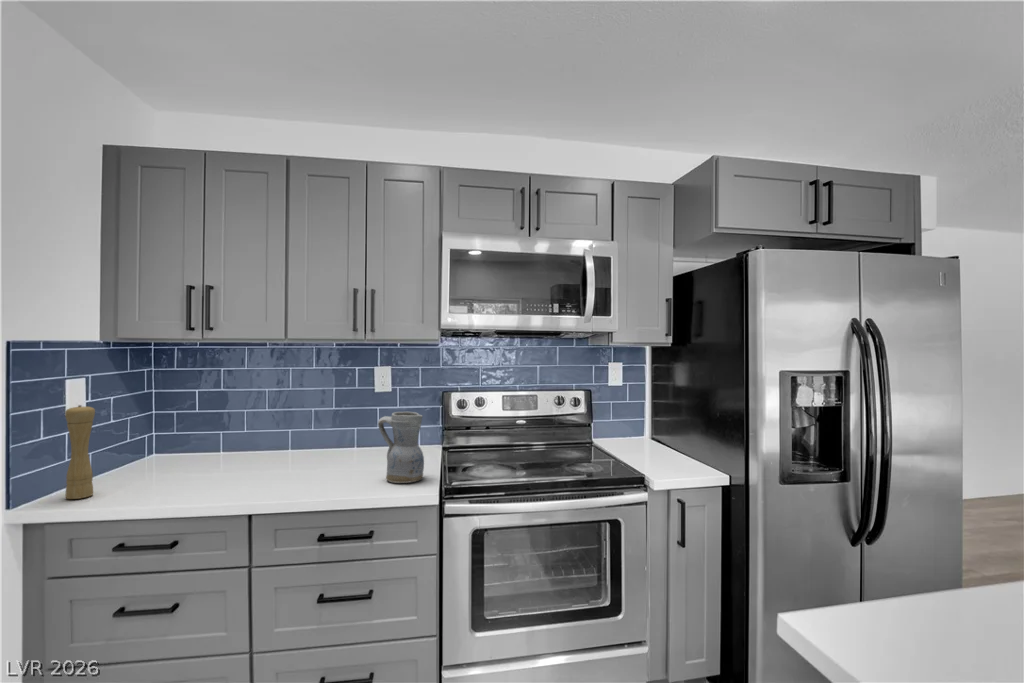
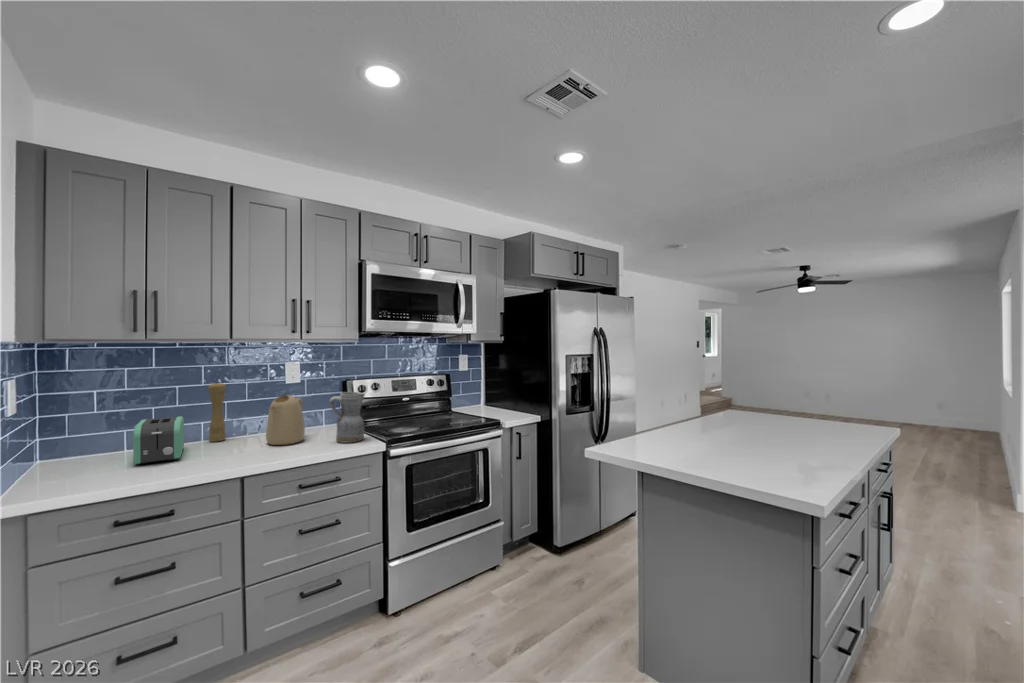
pepper mill: present [65,405,95,499] -> present [208,383,226,442]
kettle: none [311,410,365,475] -> present [266,395,305,445]
toaster: none [167,427,239,479] -> present [133,416,184,464]

